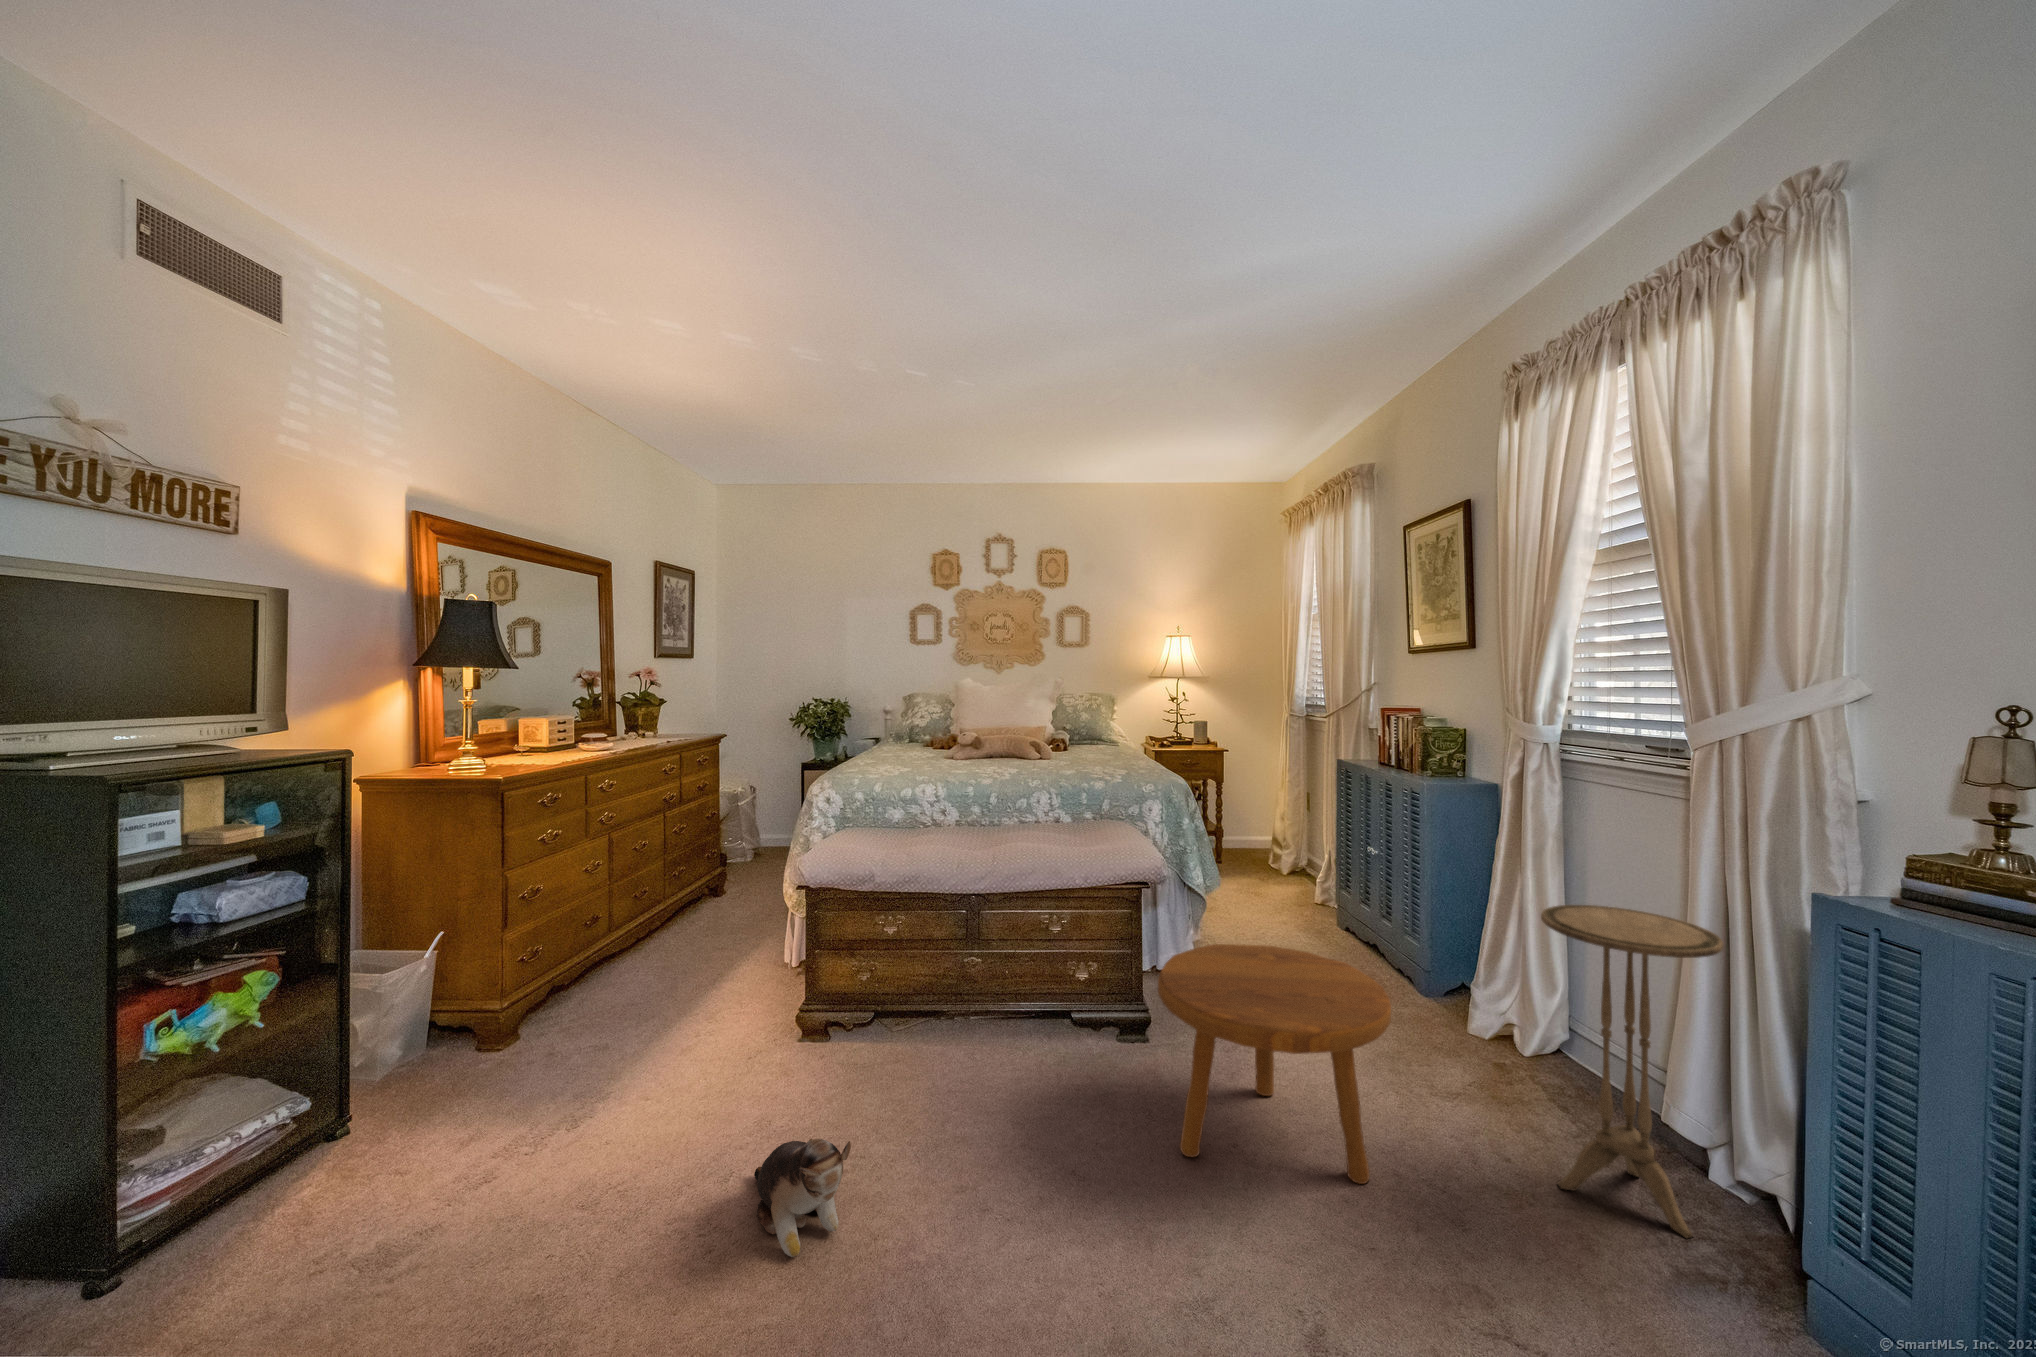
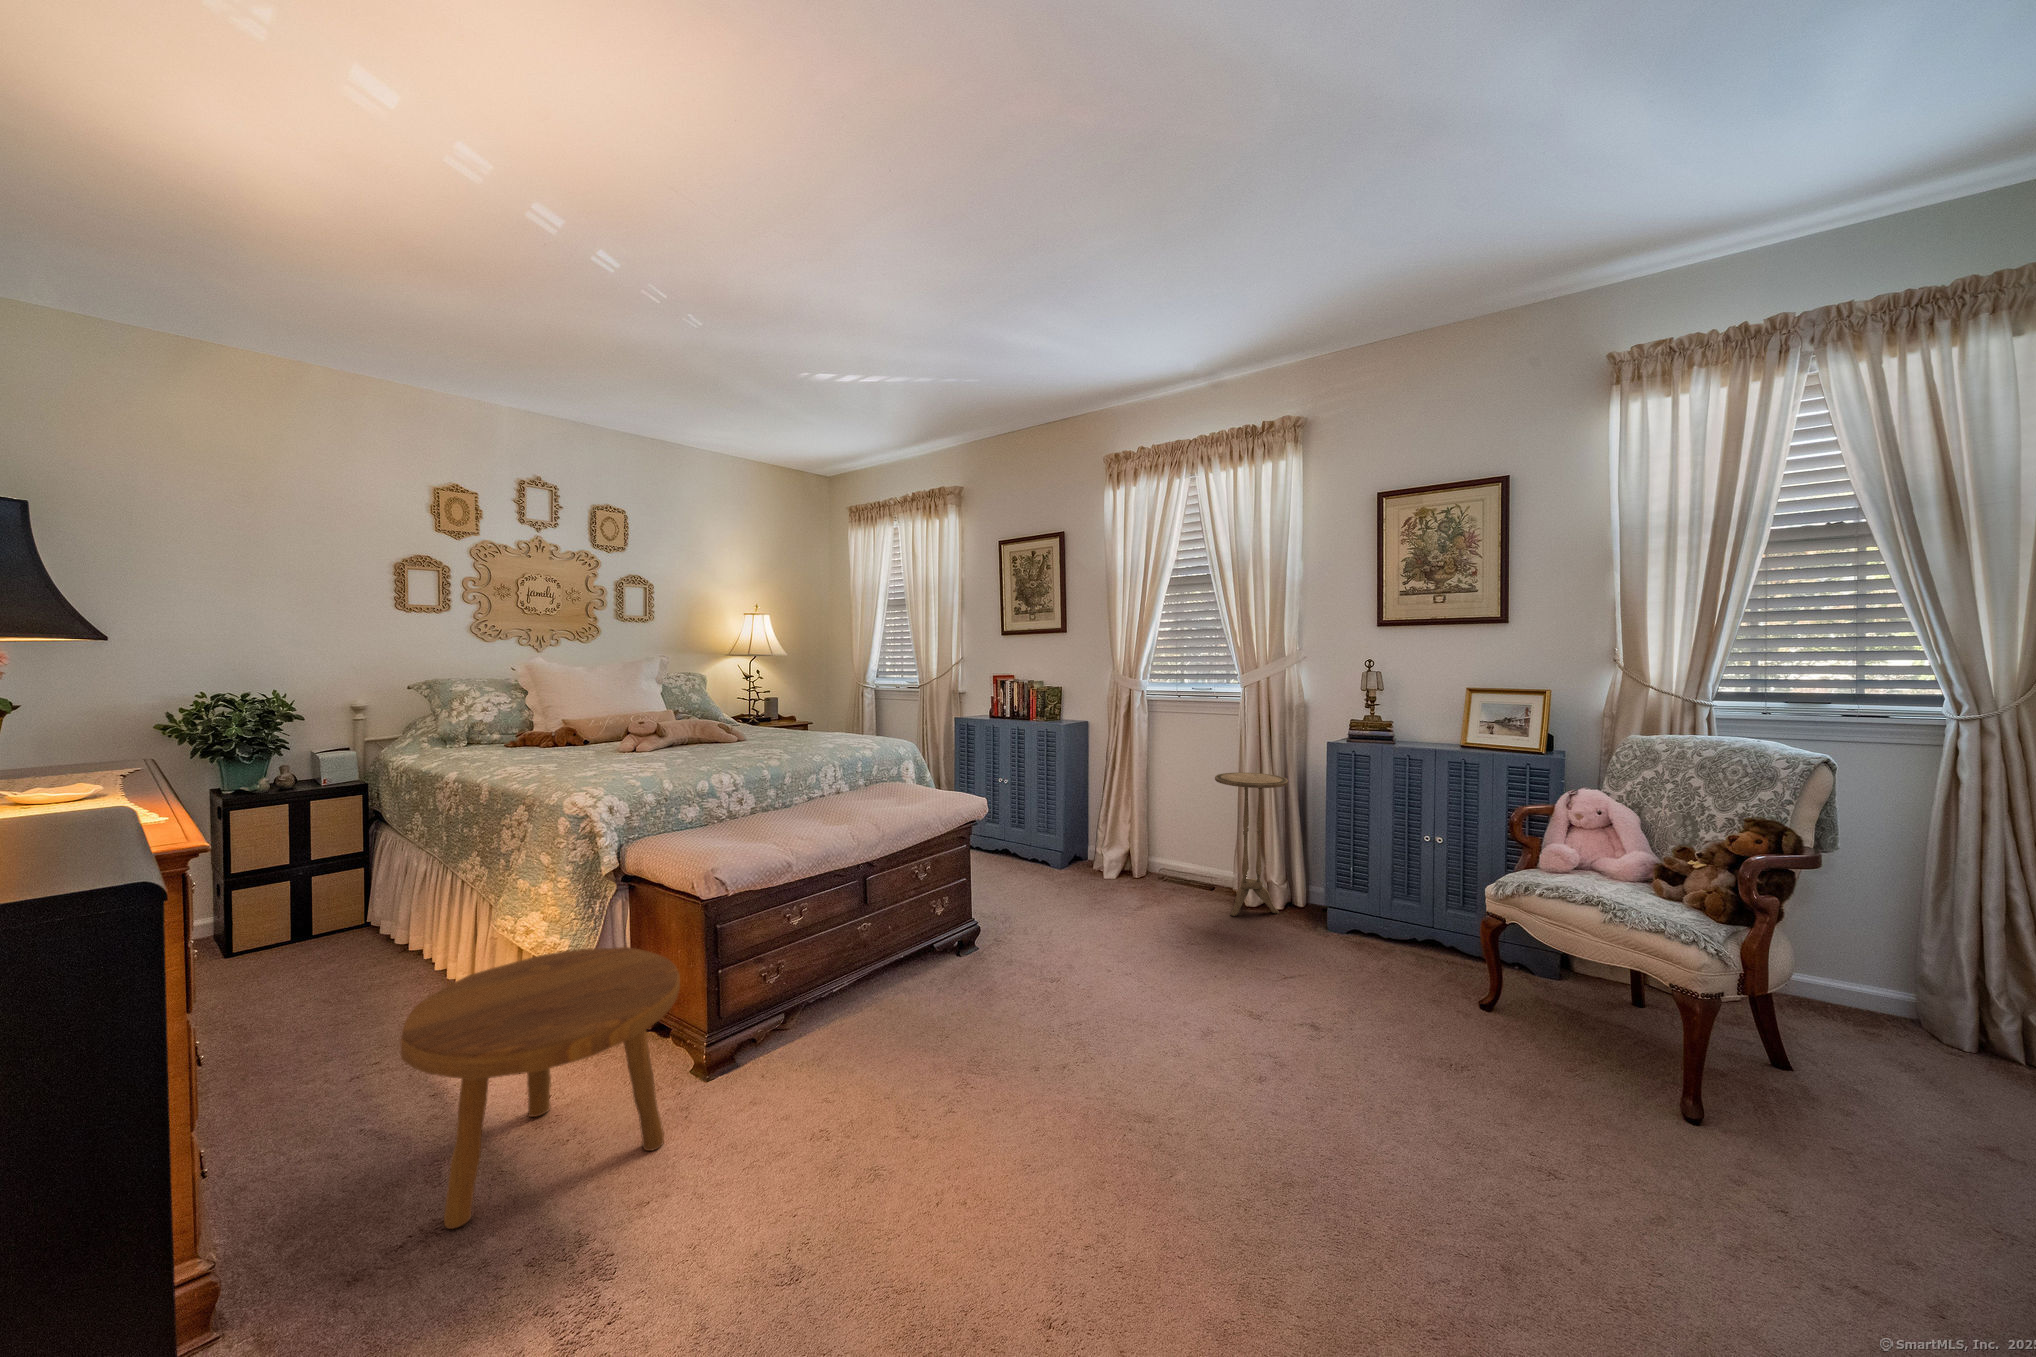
footstool: present [1158,944,1391,1184] -> present [401,947,680,1229]
plush toy: present [754,1138,851,1257] -> none [957,1020,1119,1134]

